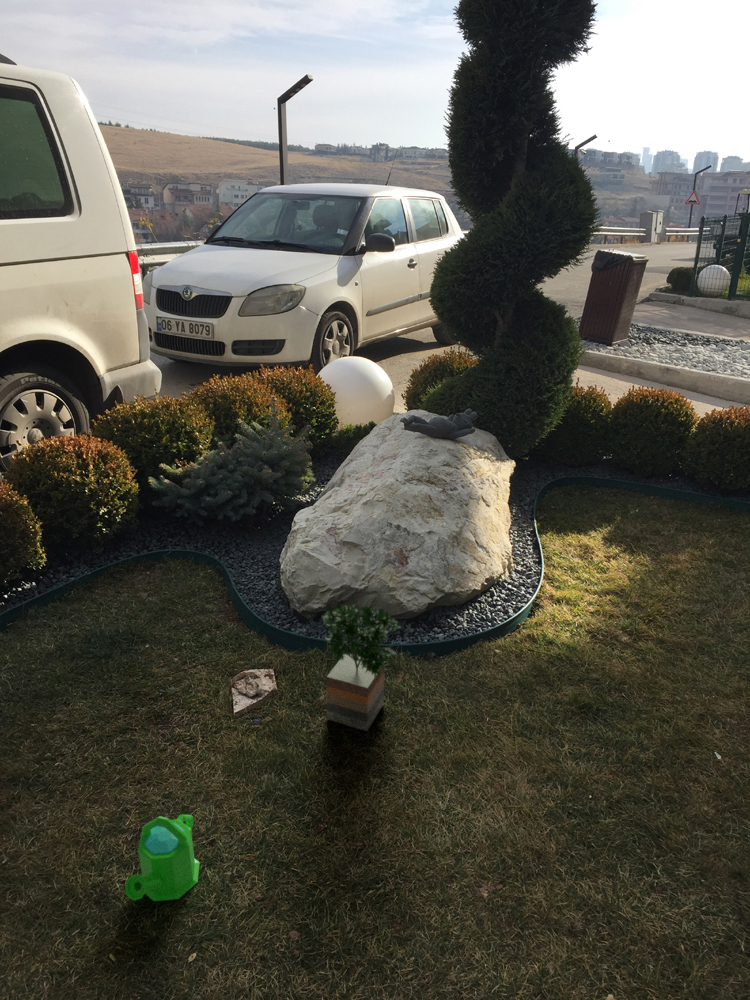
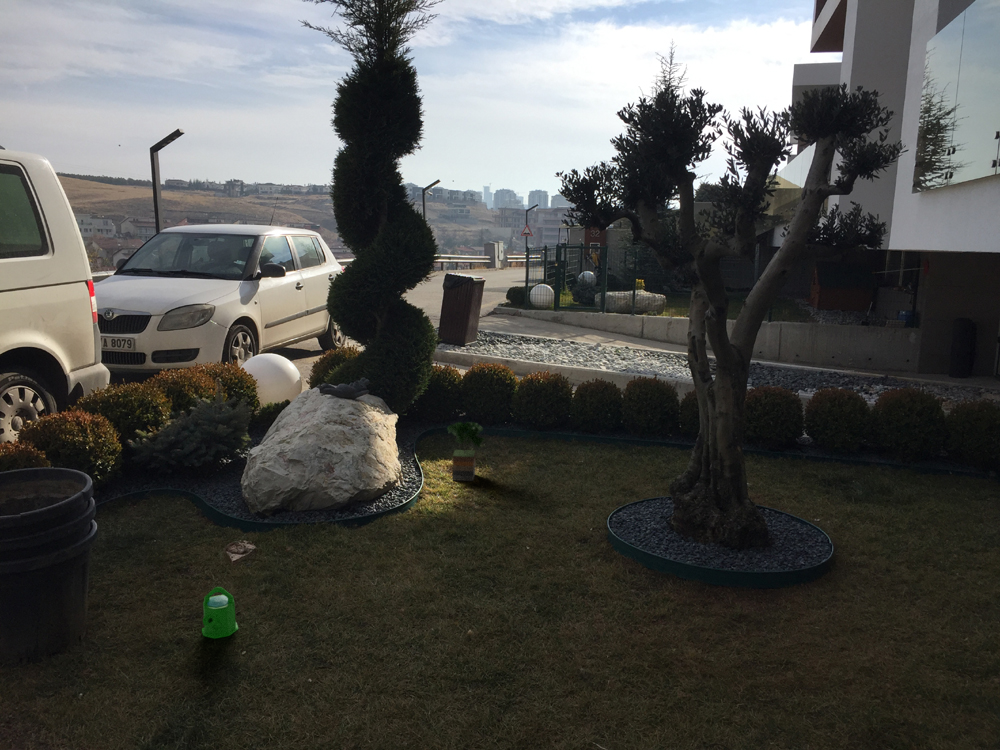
potted tree: present [323,604,400,731] -> present [448,422,484,481]

